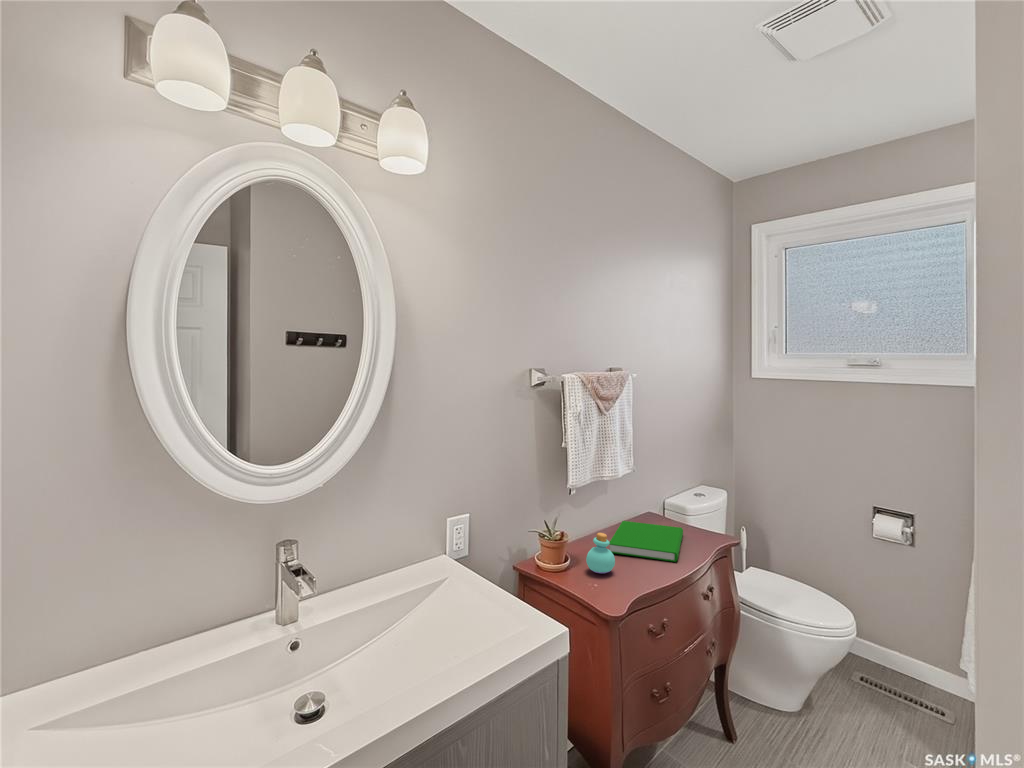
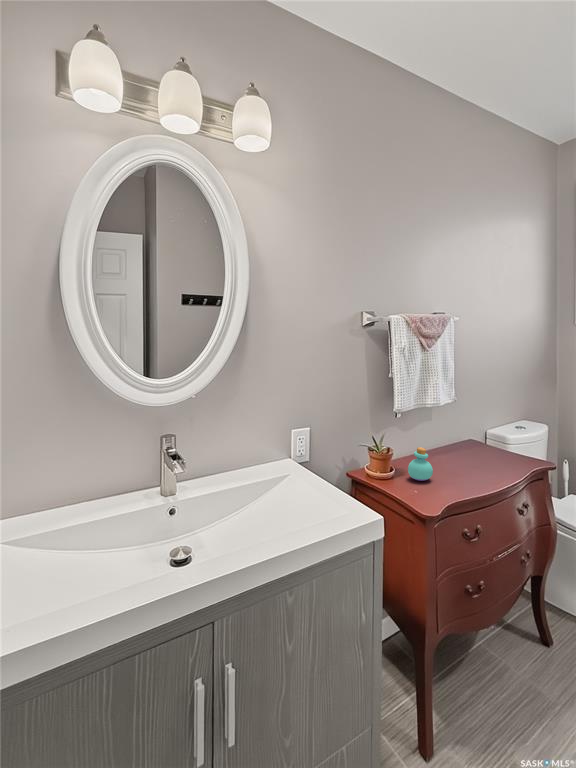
book: present [609,521,683,562] -> none [429,443,500,475]

